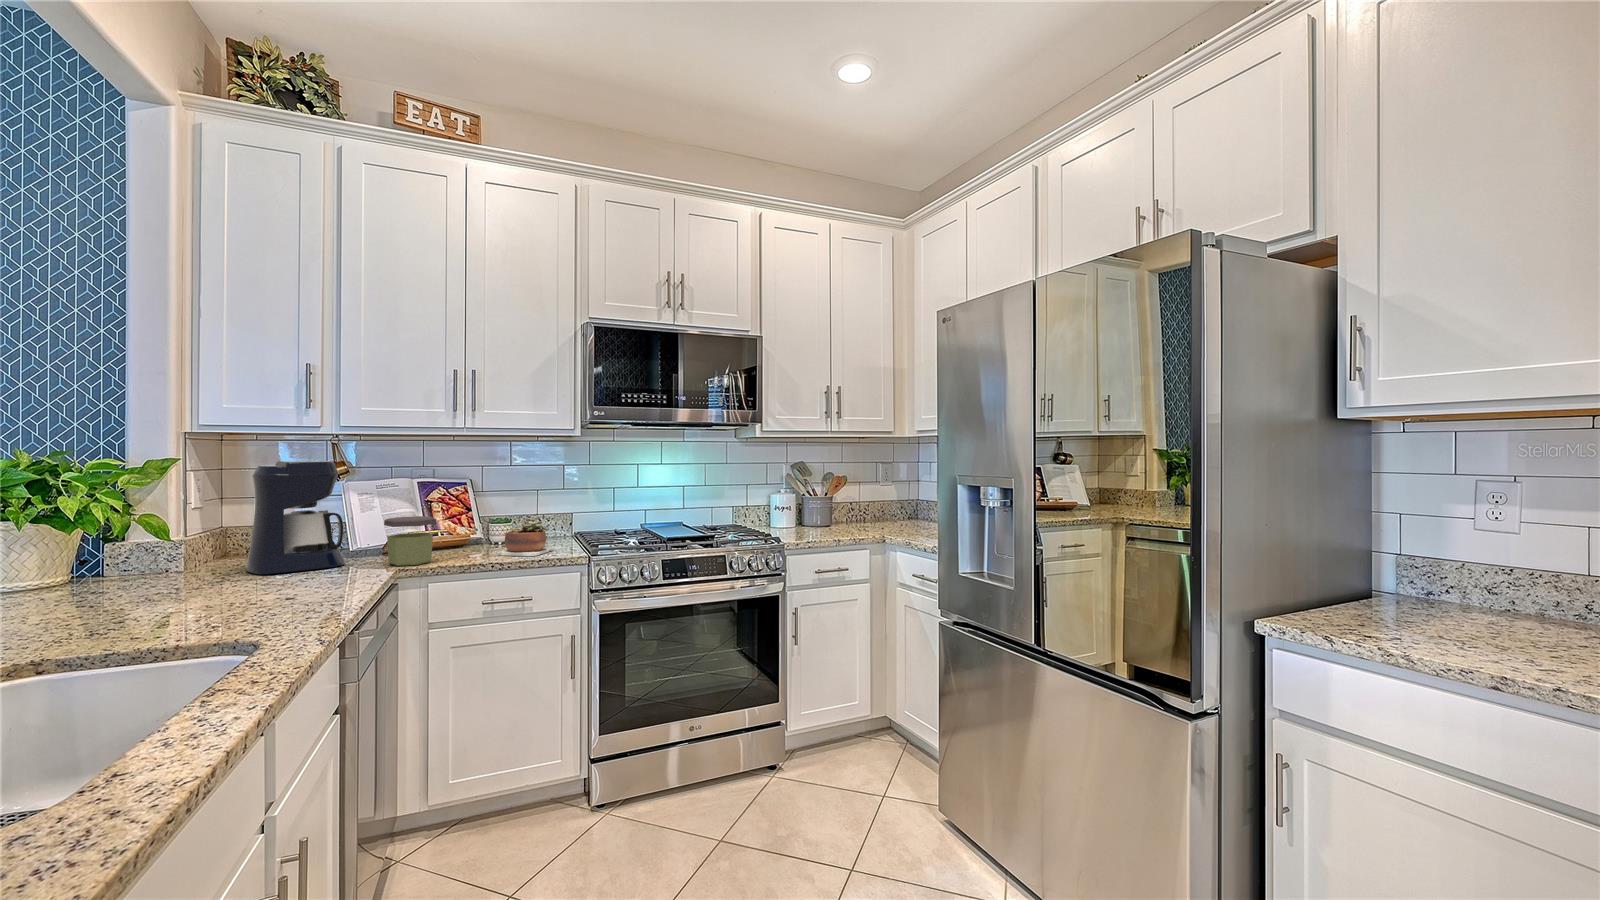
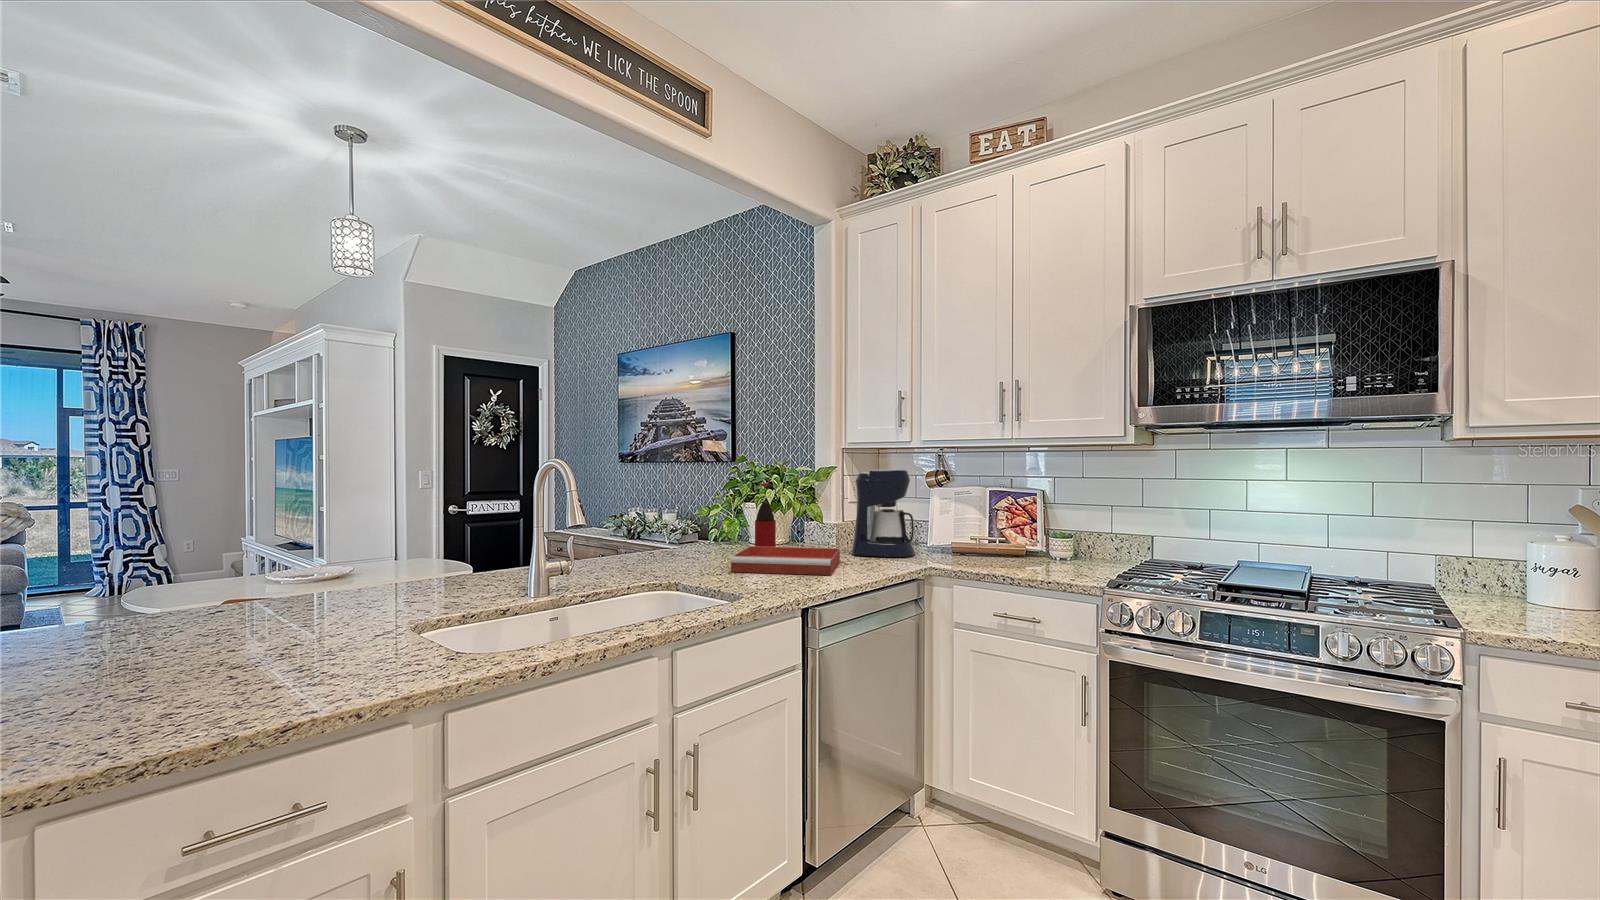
bottle: none [61,486,109,599] -> present [755,484,776,547]
jar: present [384,516,436,566] -> none [931,521,968,566]
succulent plant: present [496,517,554,556] -> none [1029,534,1094,577]
tray: none [91,566,308,624] -> present [730,546,840,575]

